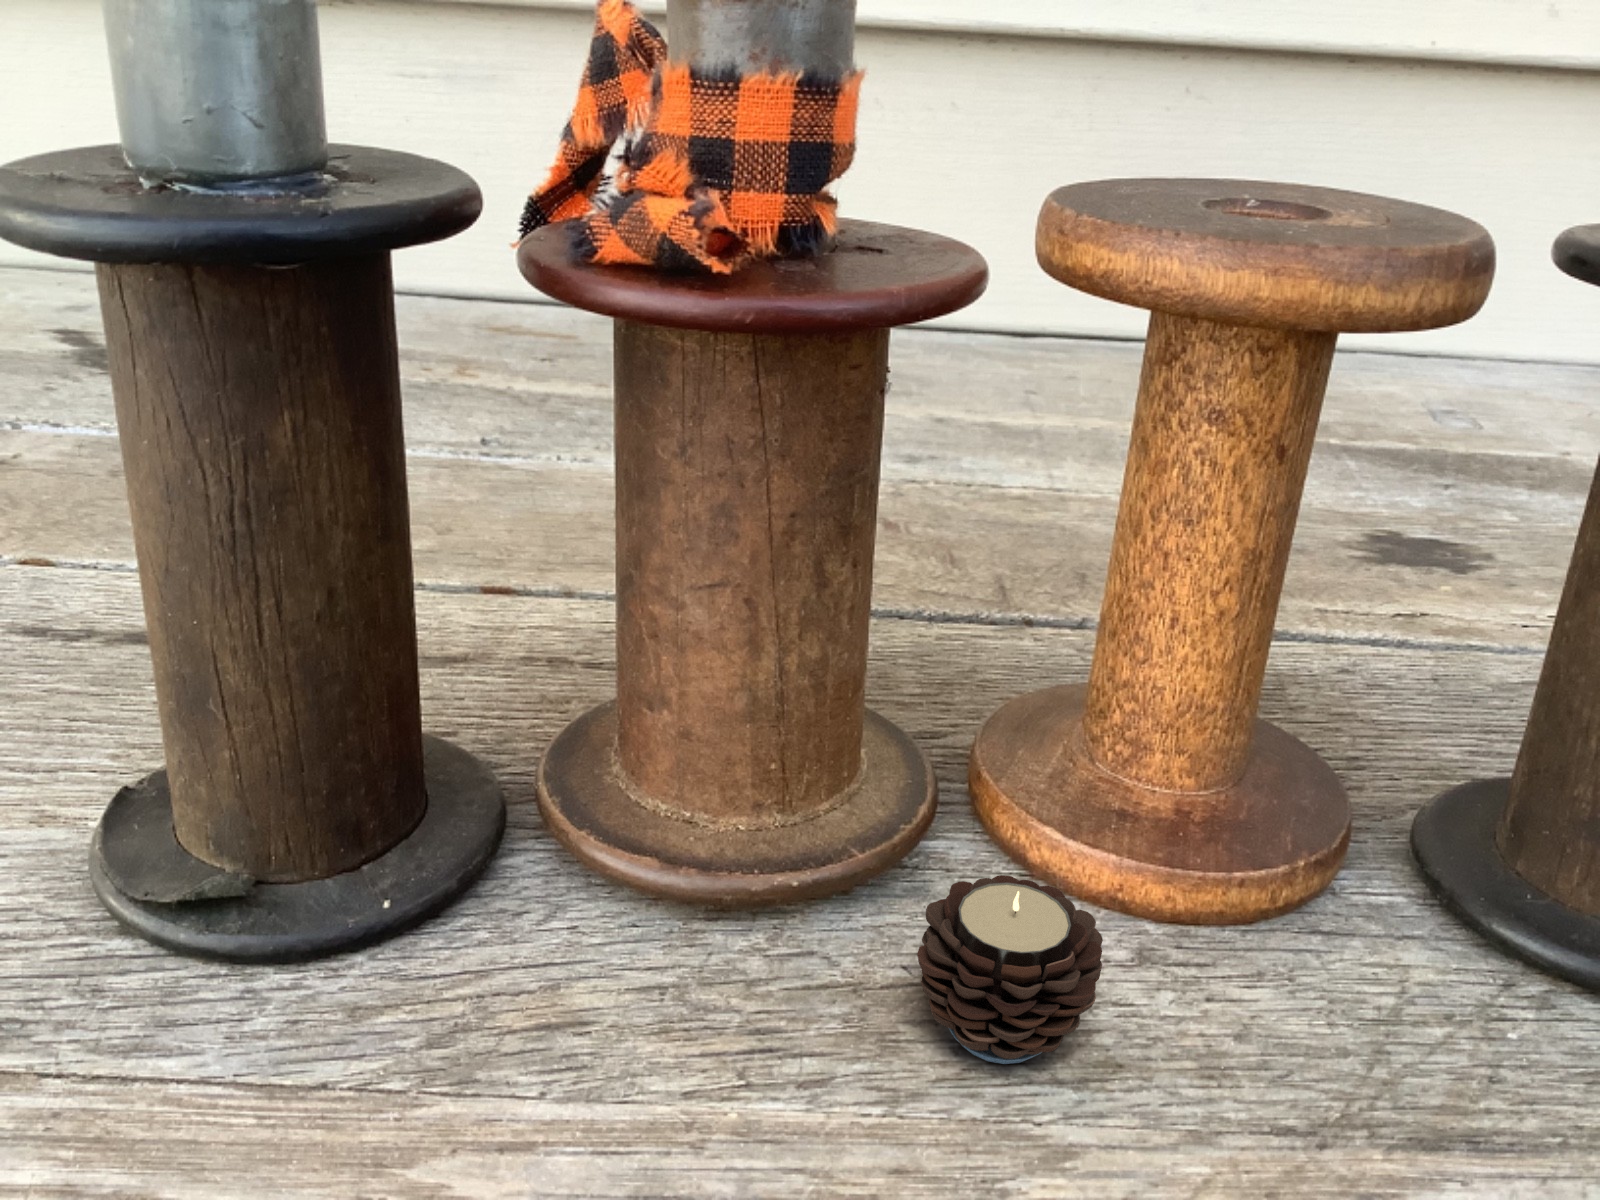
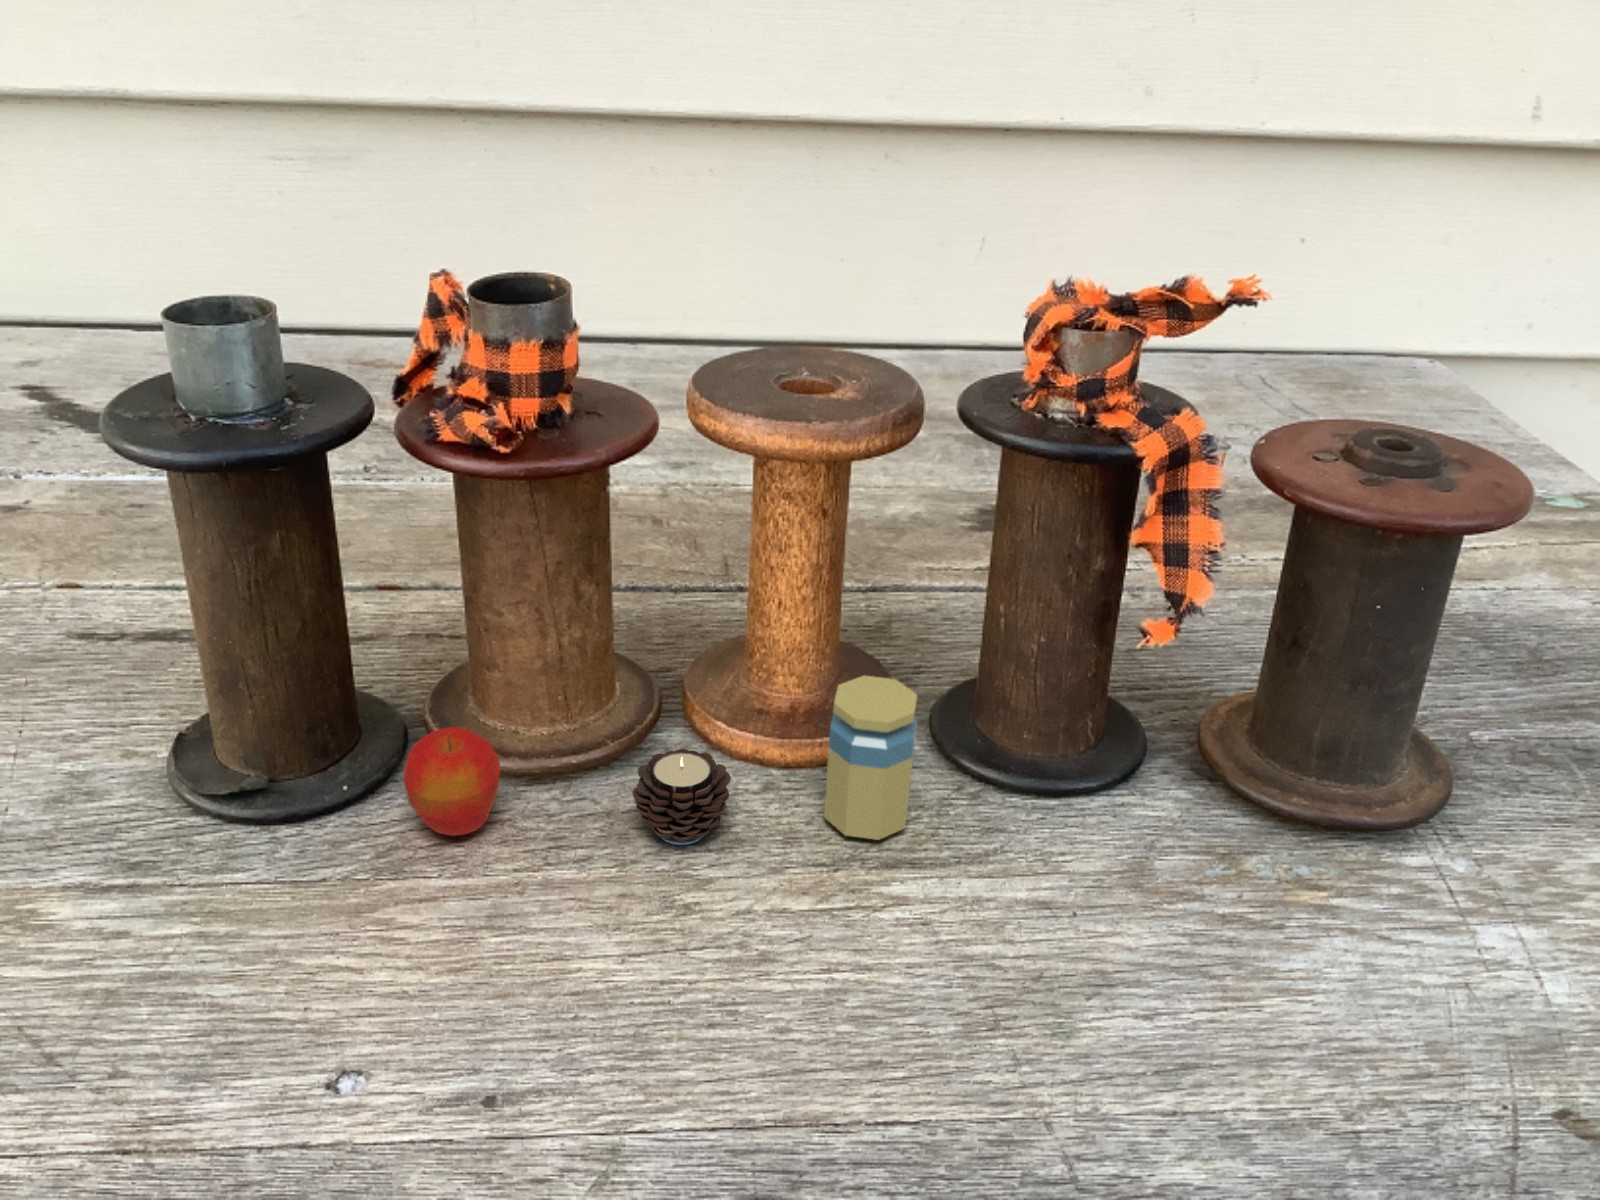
jar: none [1268,756,1501,1083] -> present [824,676,917,840]
apple: none [486,804,668,1013] -> present [403,726,500,836]

